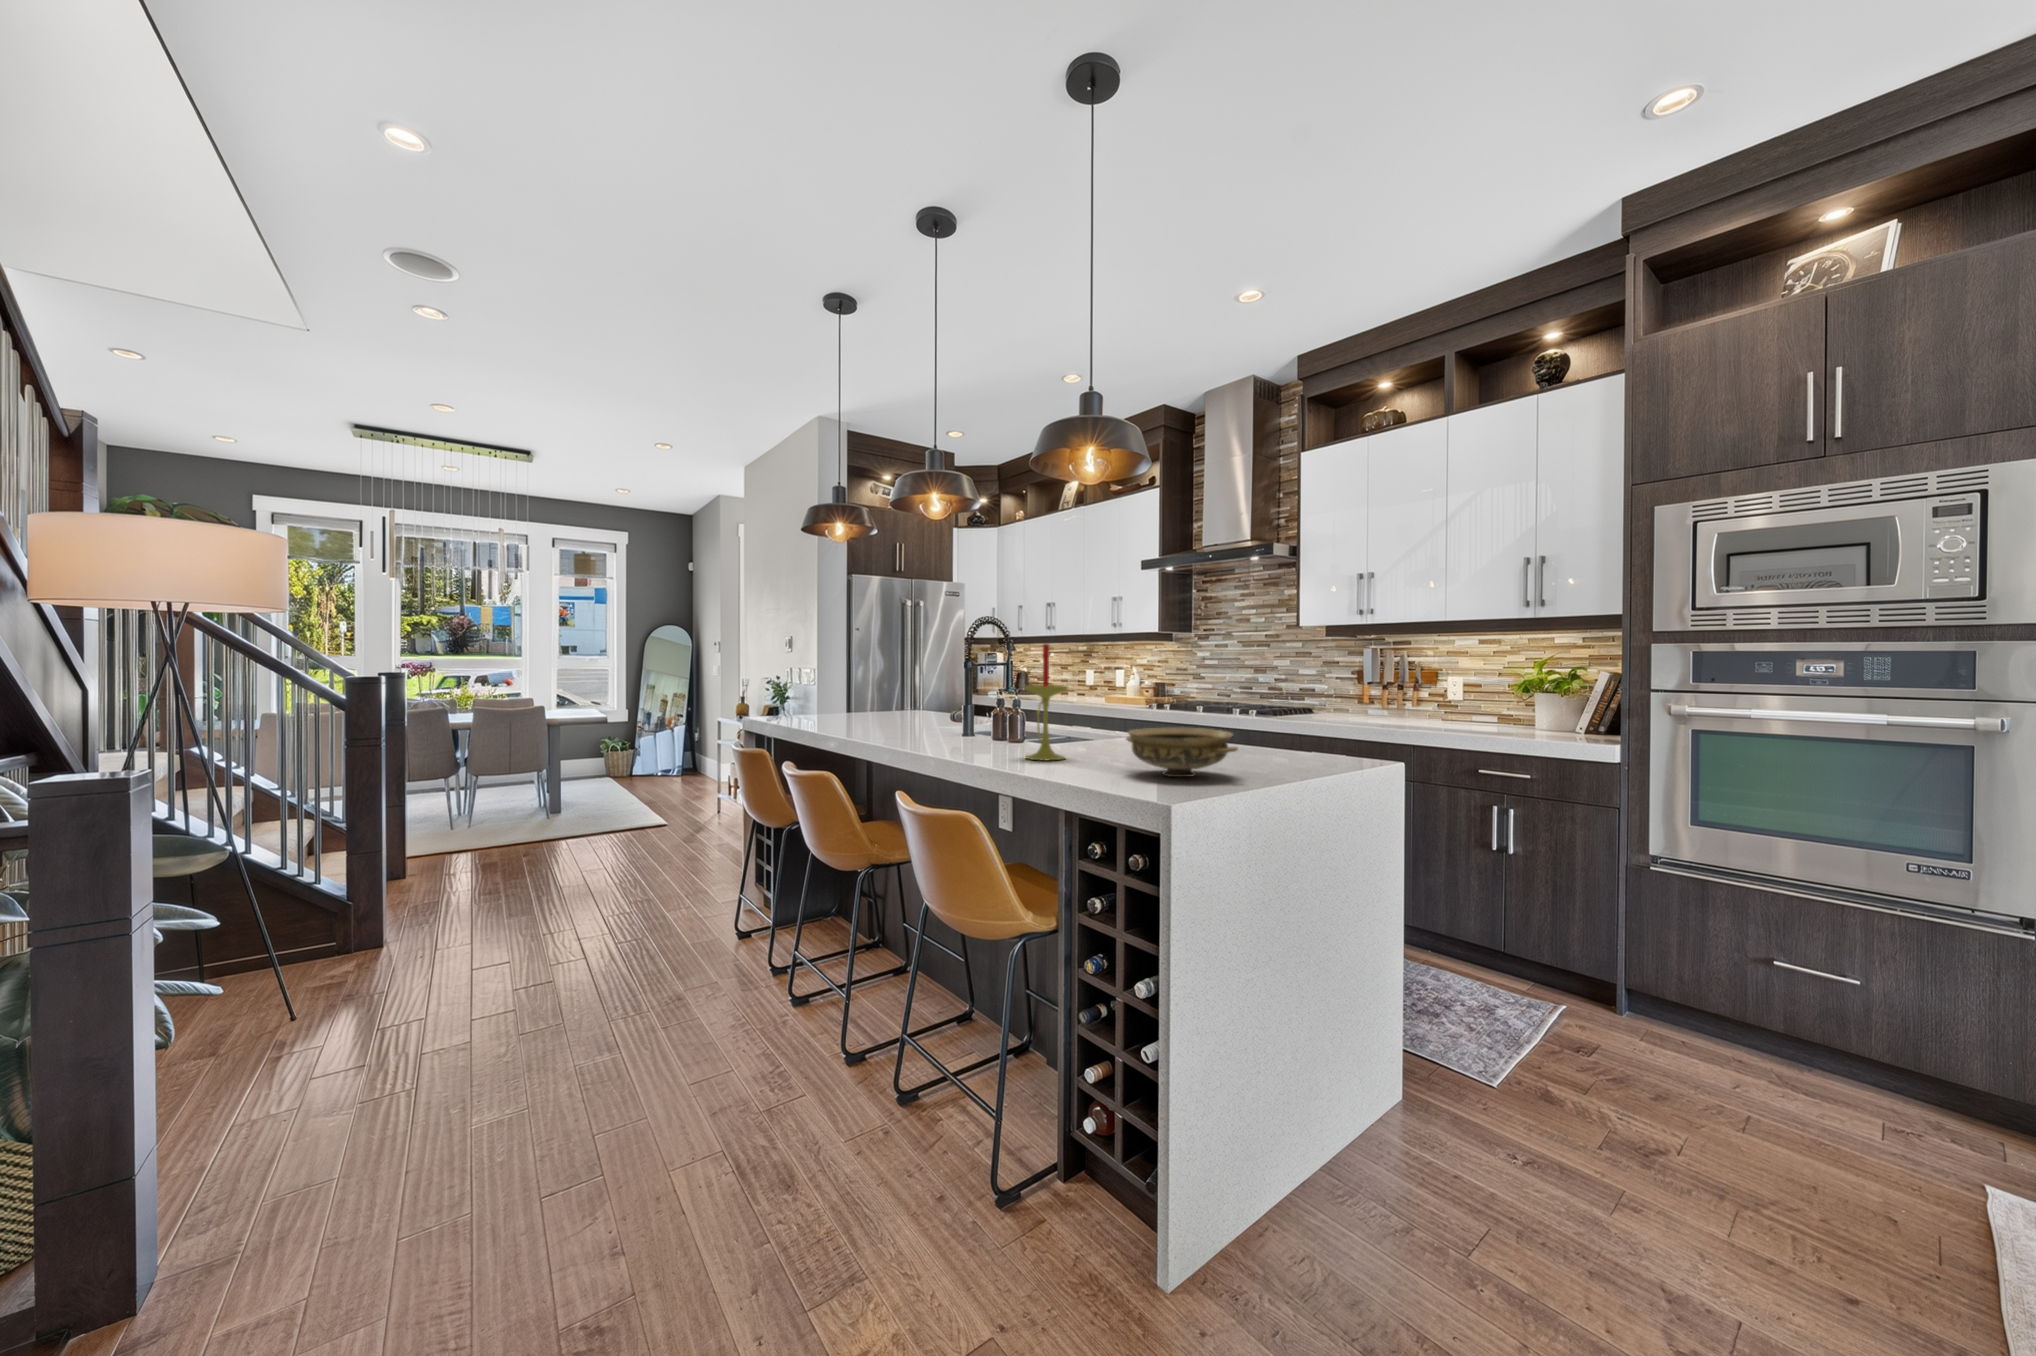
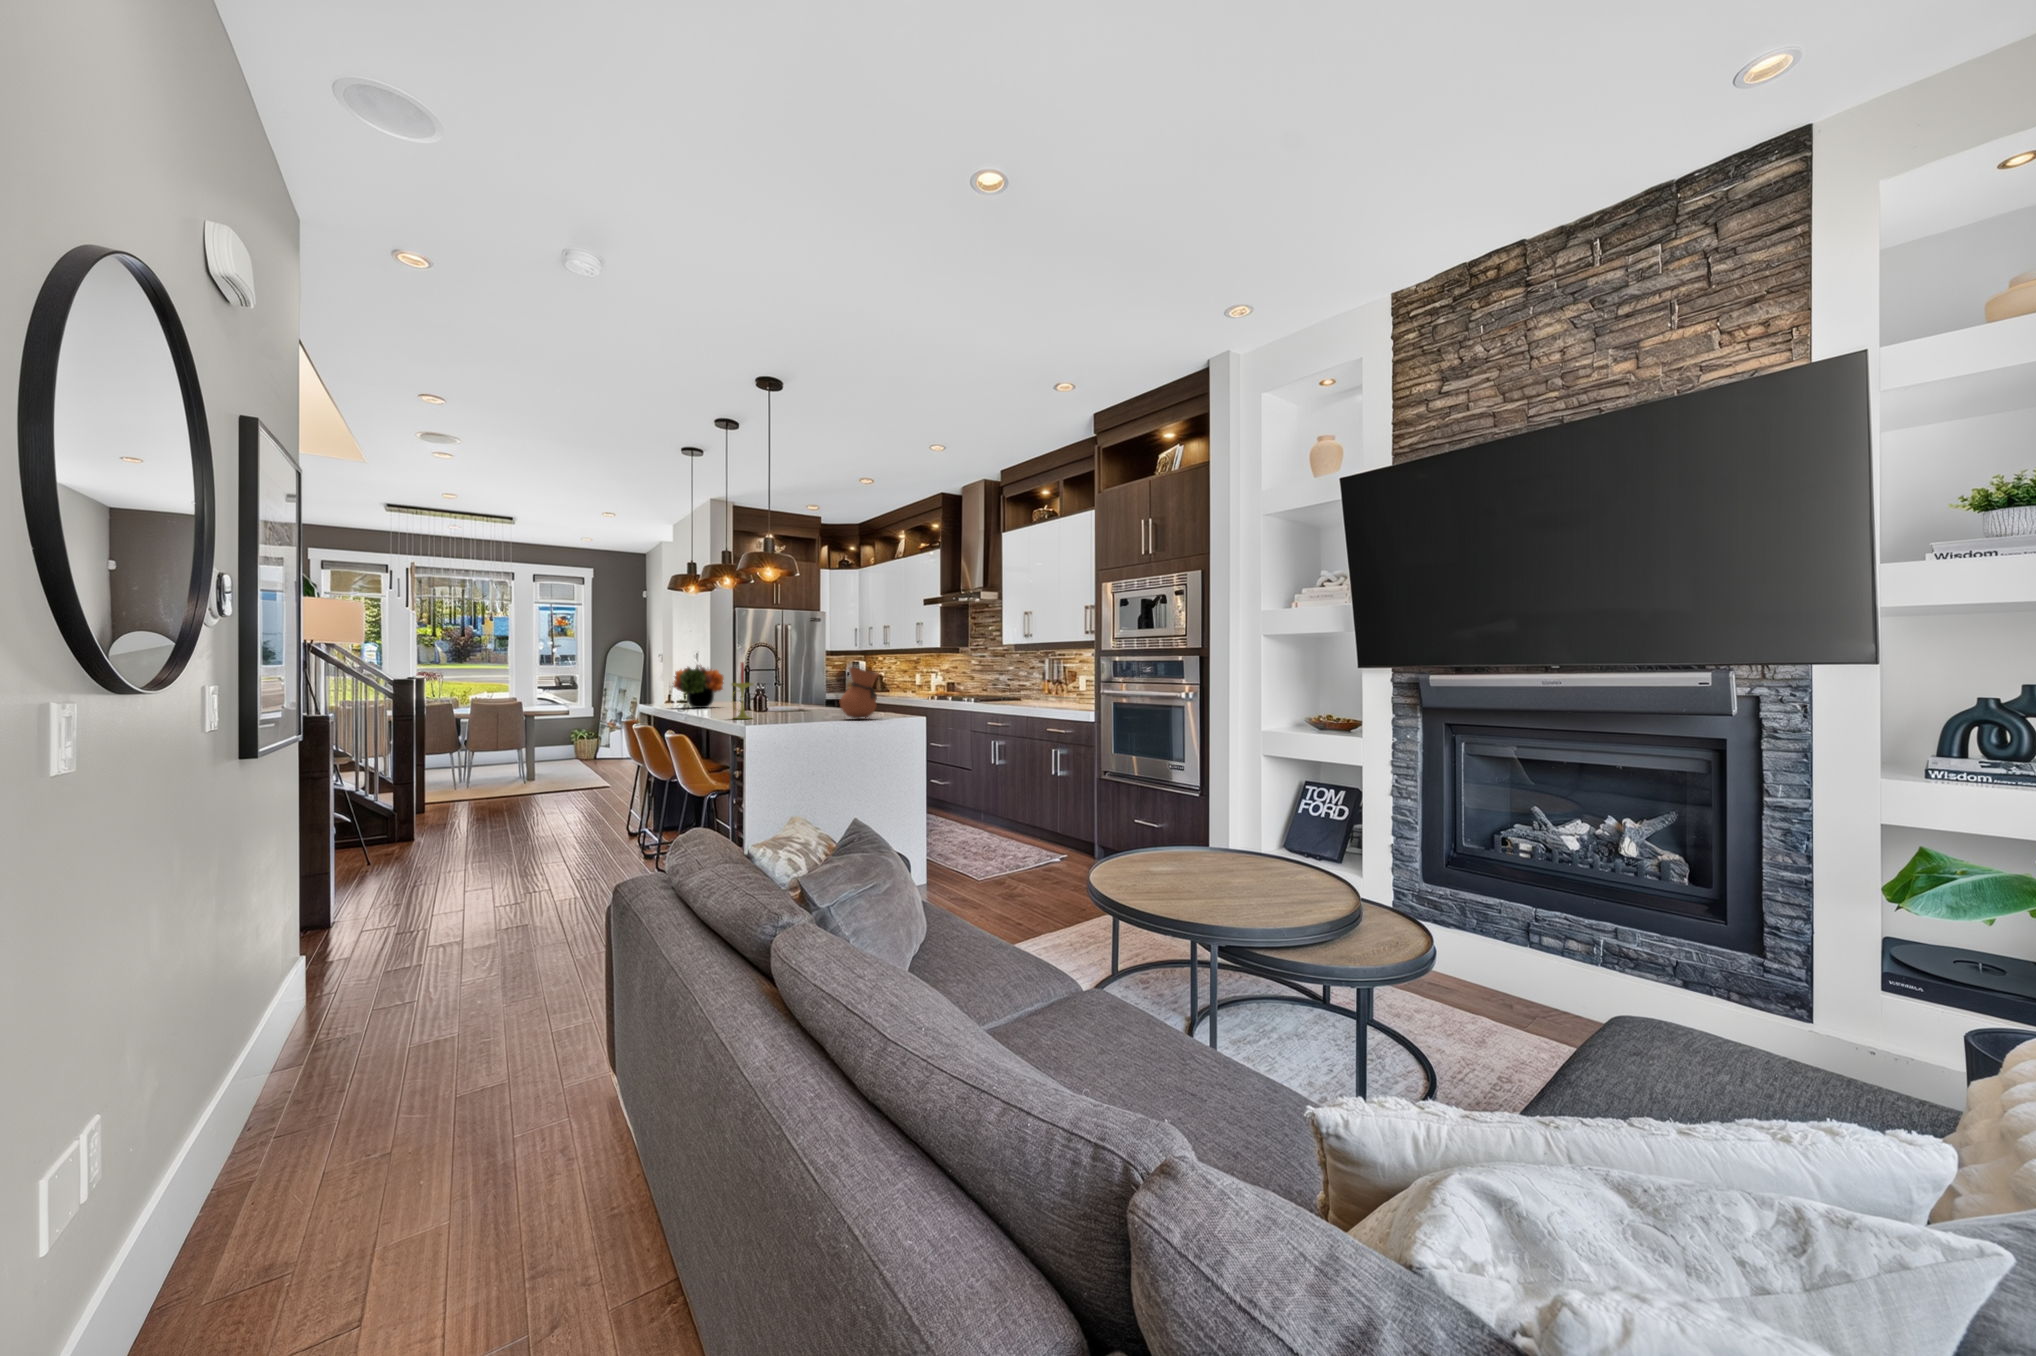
flower arrangement: none [816,652,898,724] -> present [673,665,724,708]
vase: none [1266,654,1344,761] -> present [840,667,878,718]
ceramic bowl: present [1126,727,1238,777] -> none [752,702,801,723]

